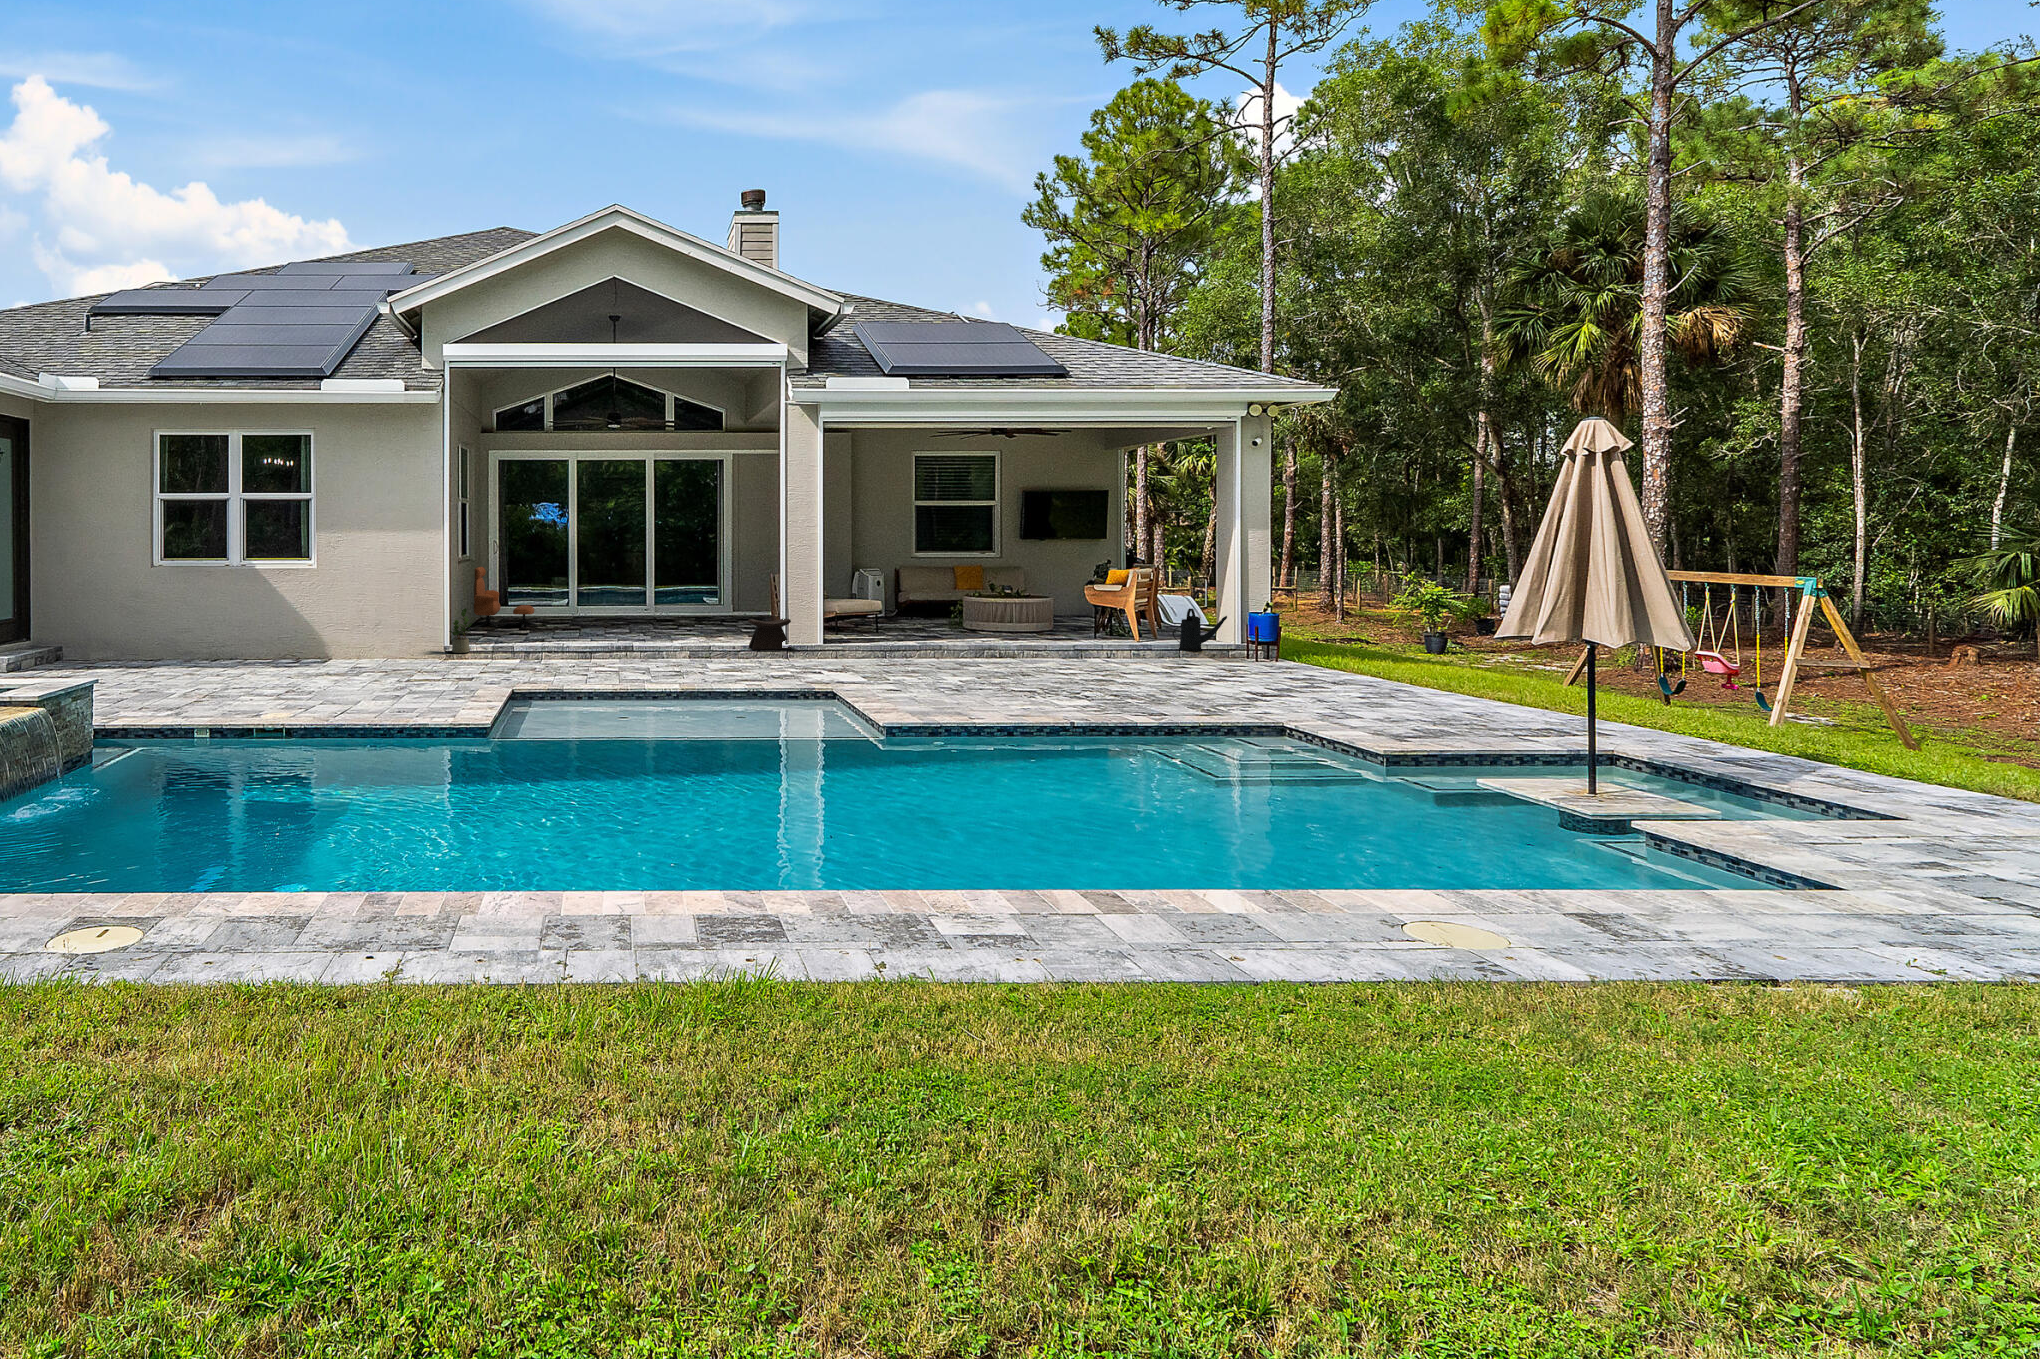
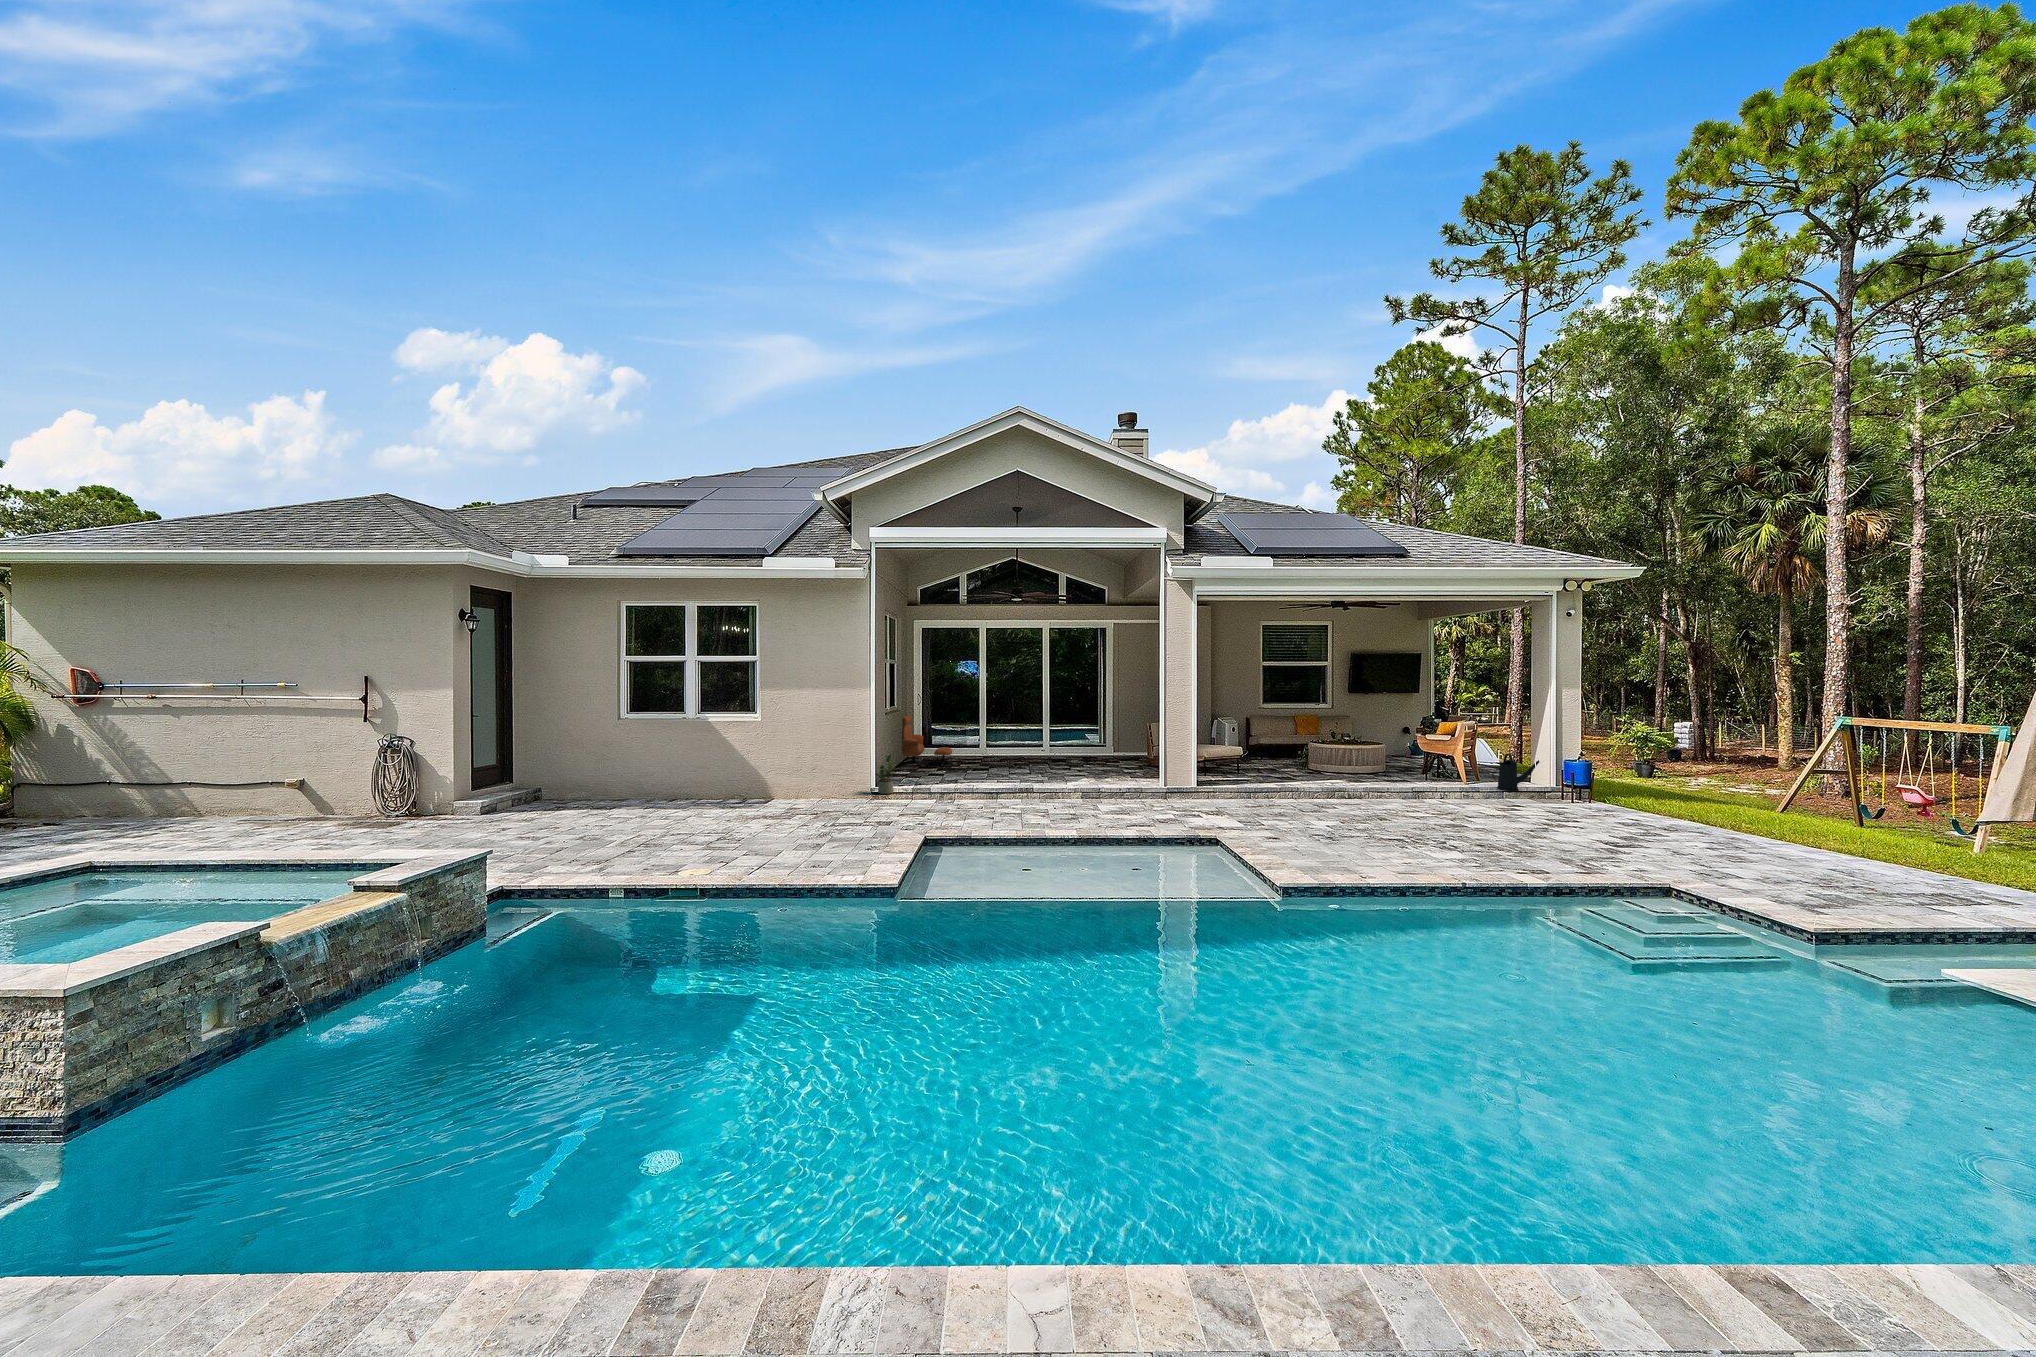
stool: present [748,619,791,650] -> none [1132,762,1169,790]

